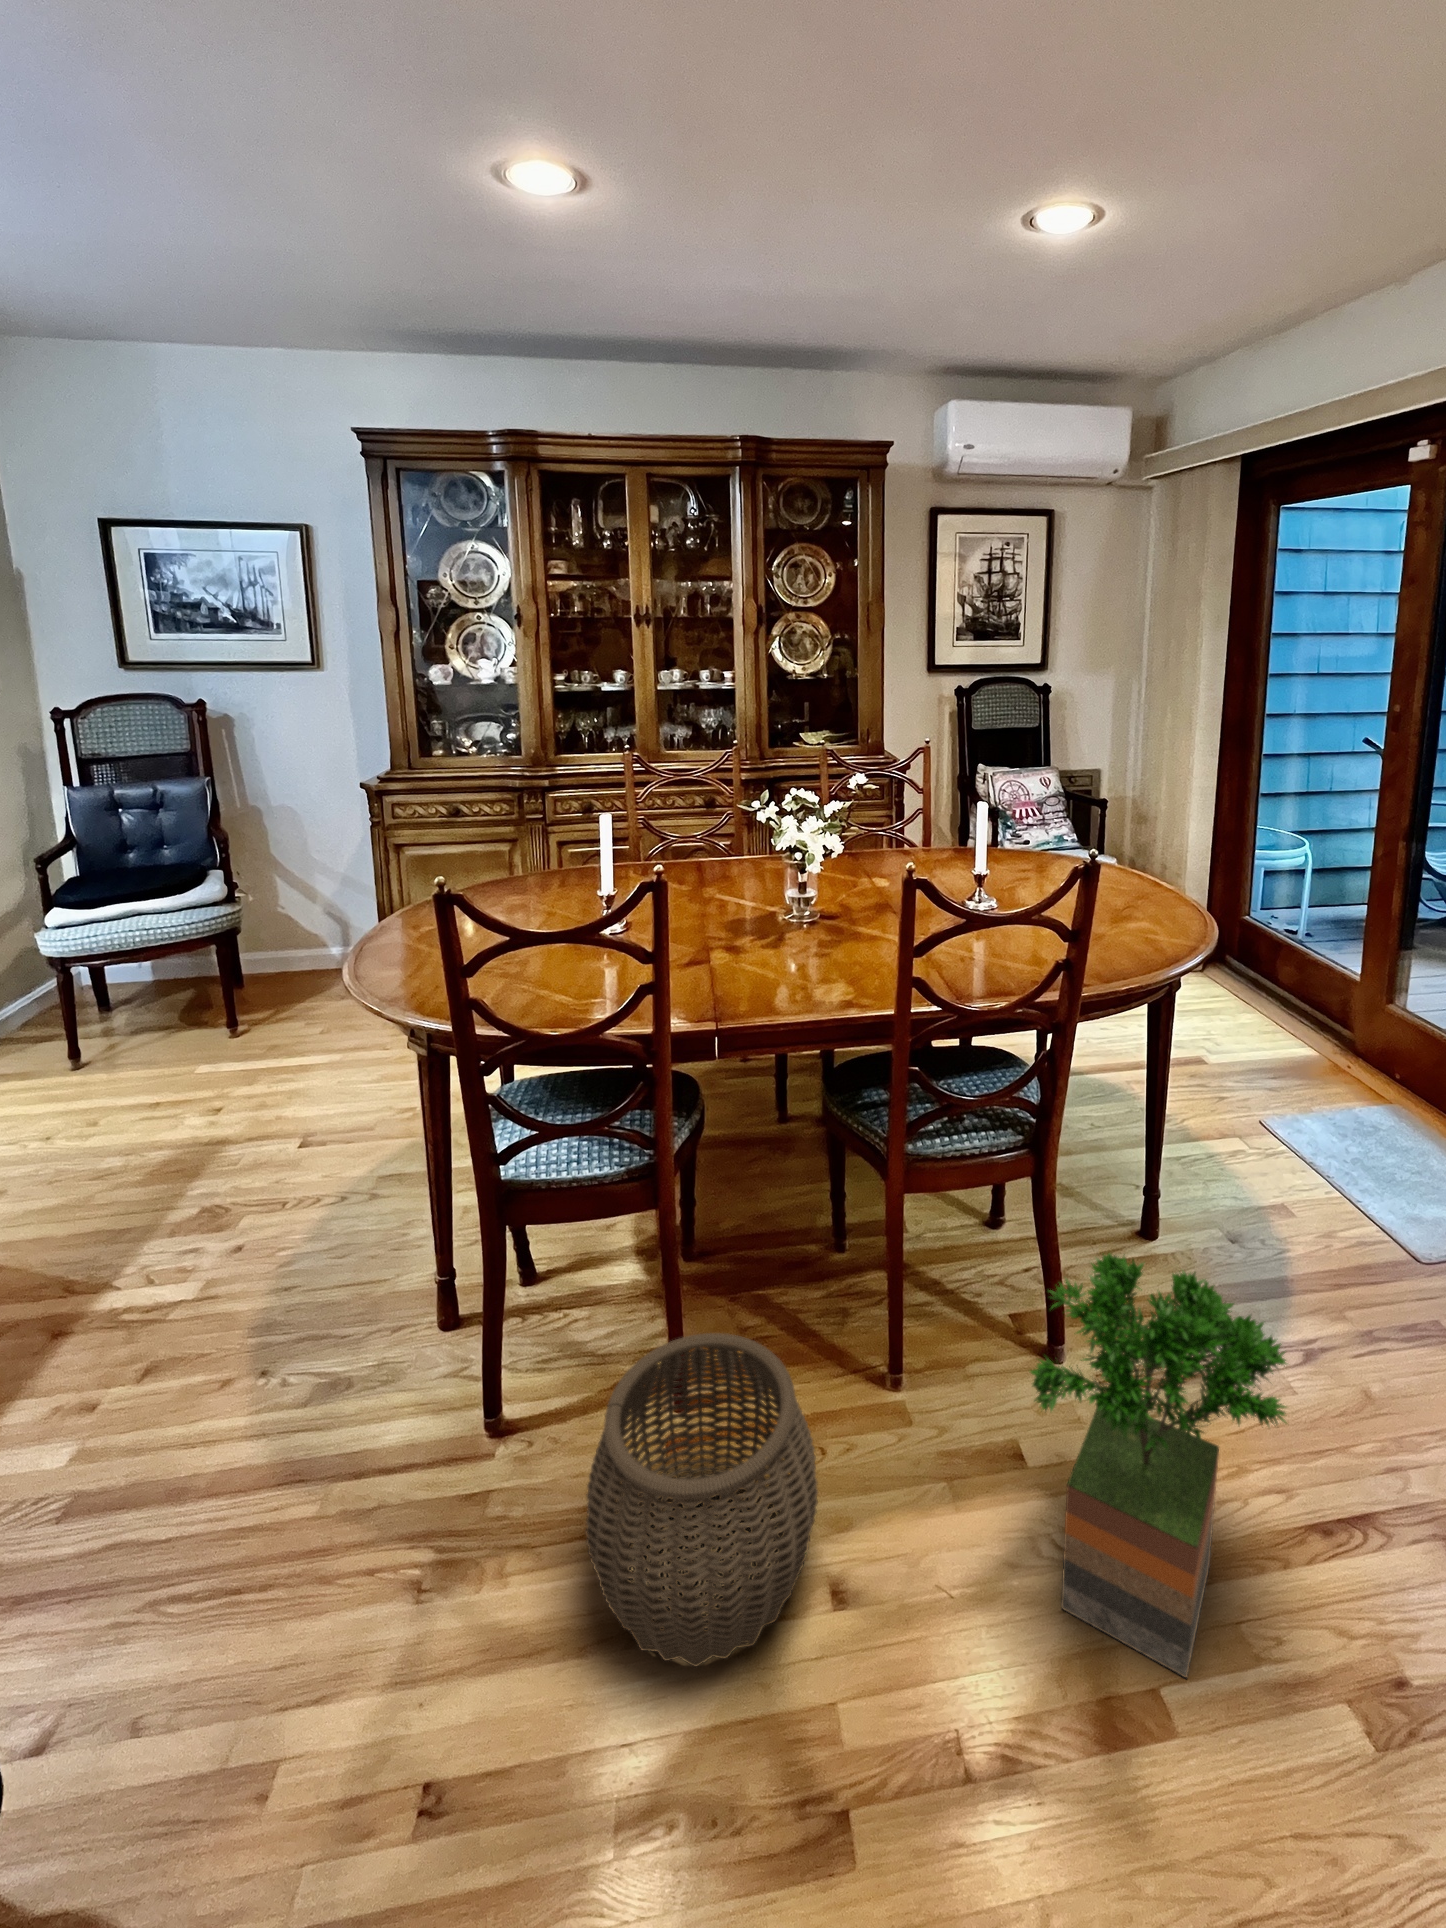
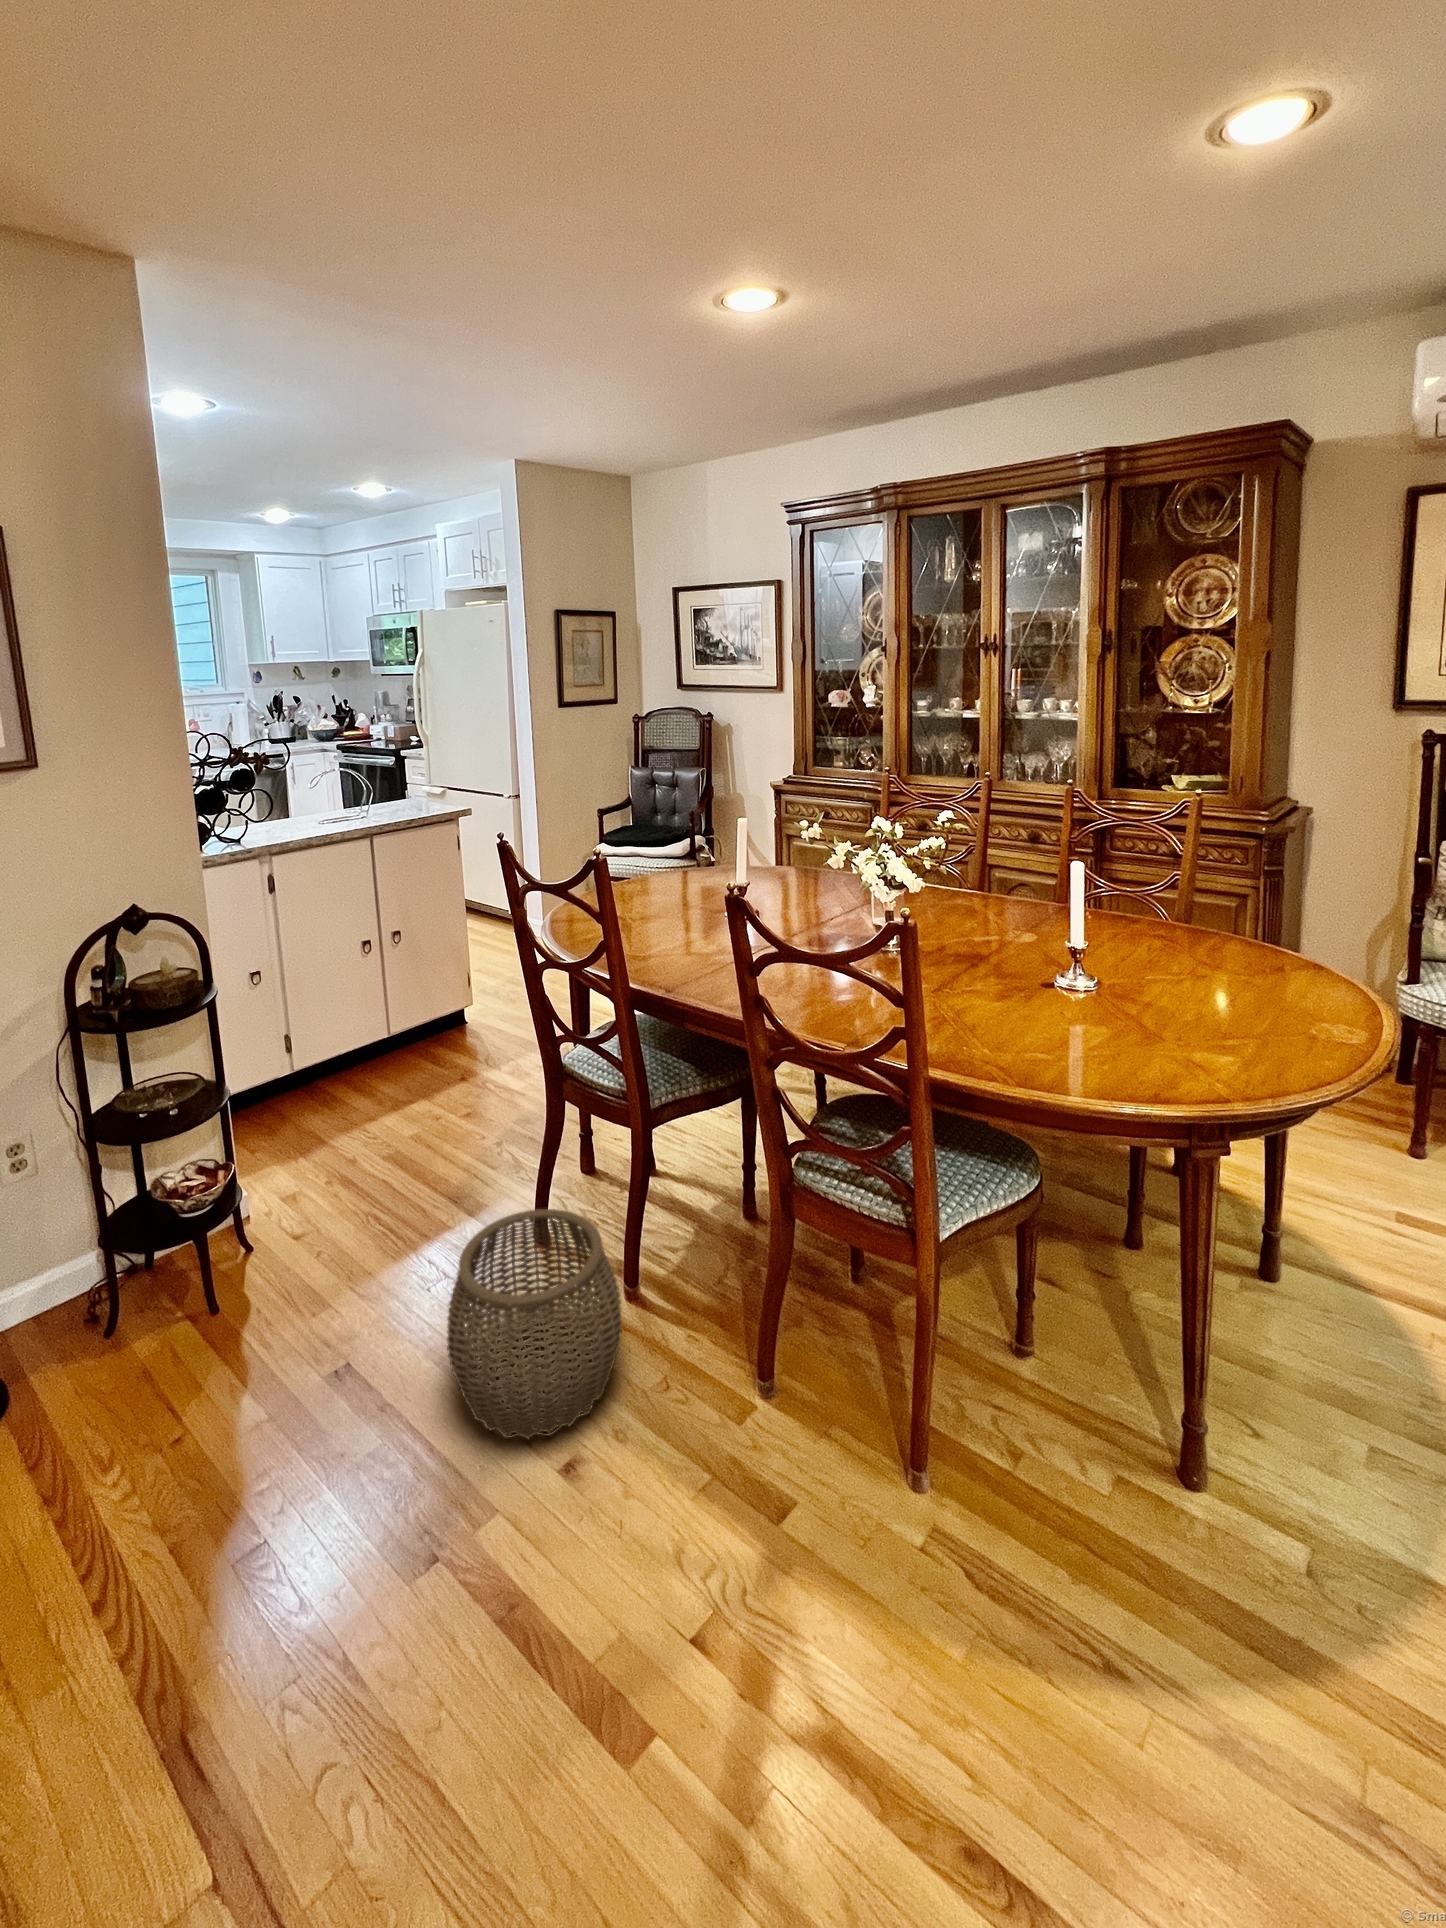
potted tree: present [1030,1253,1287,1677] -> none [616,1324,873,1762]

